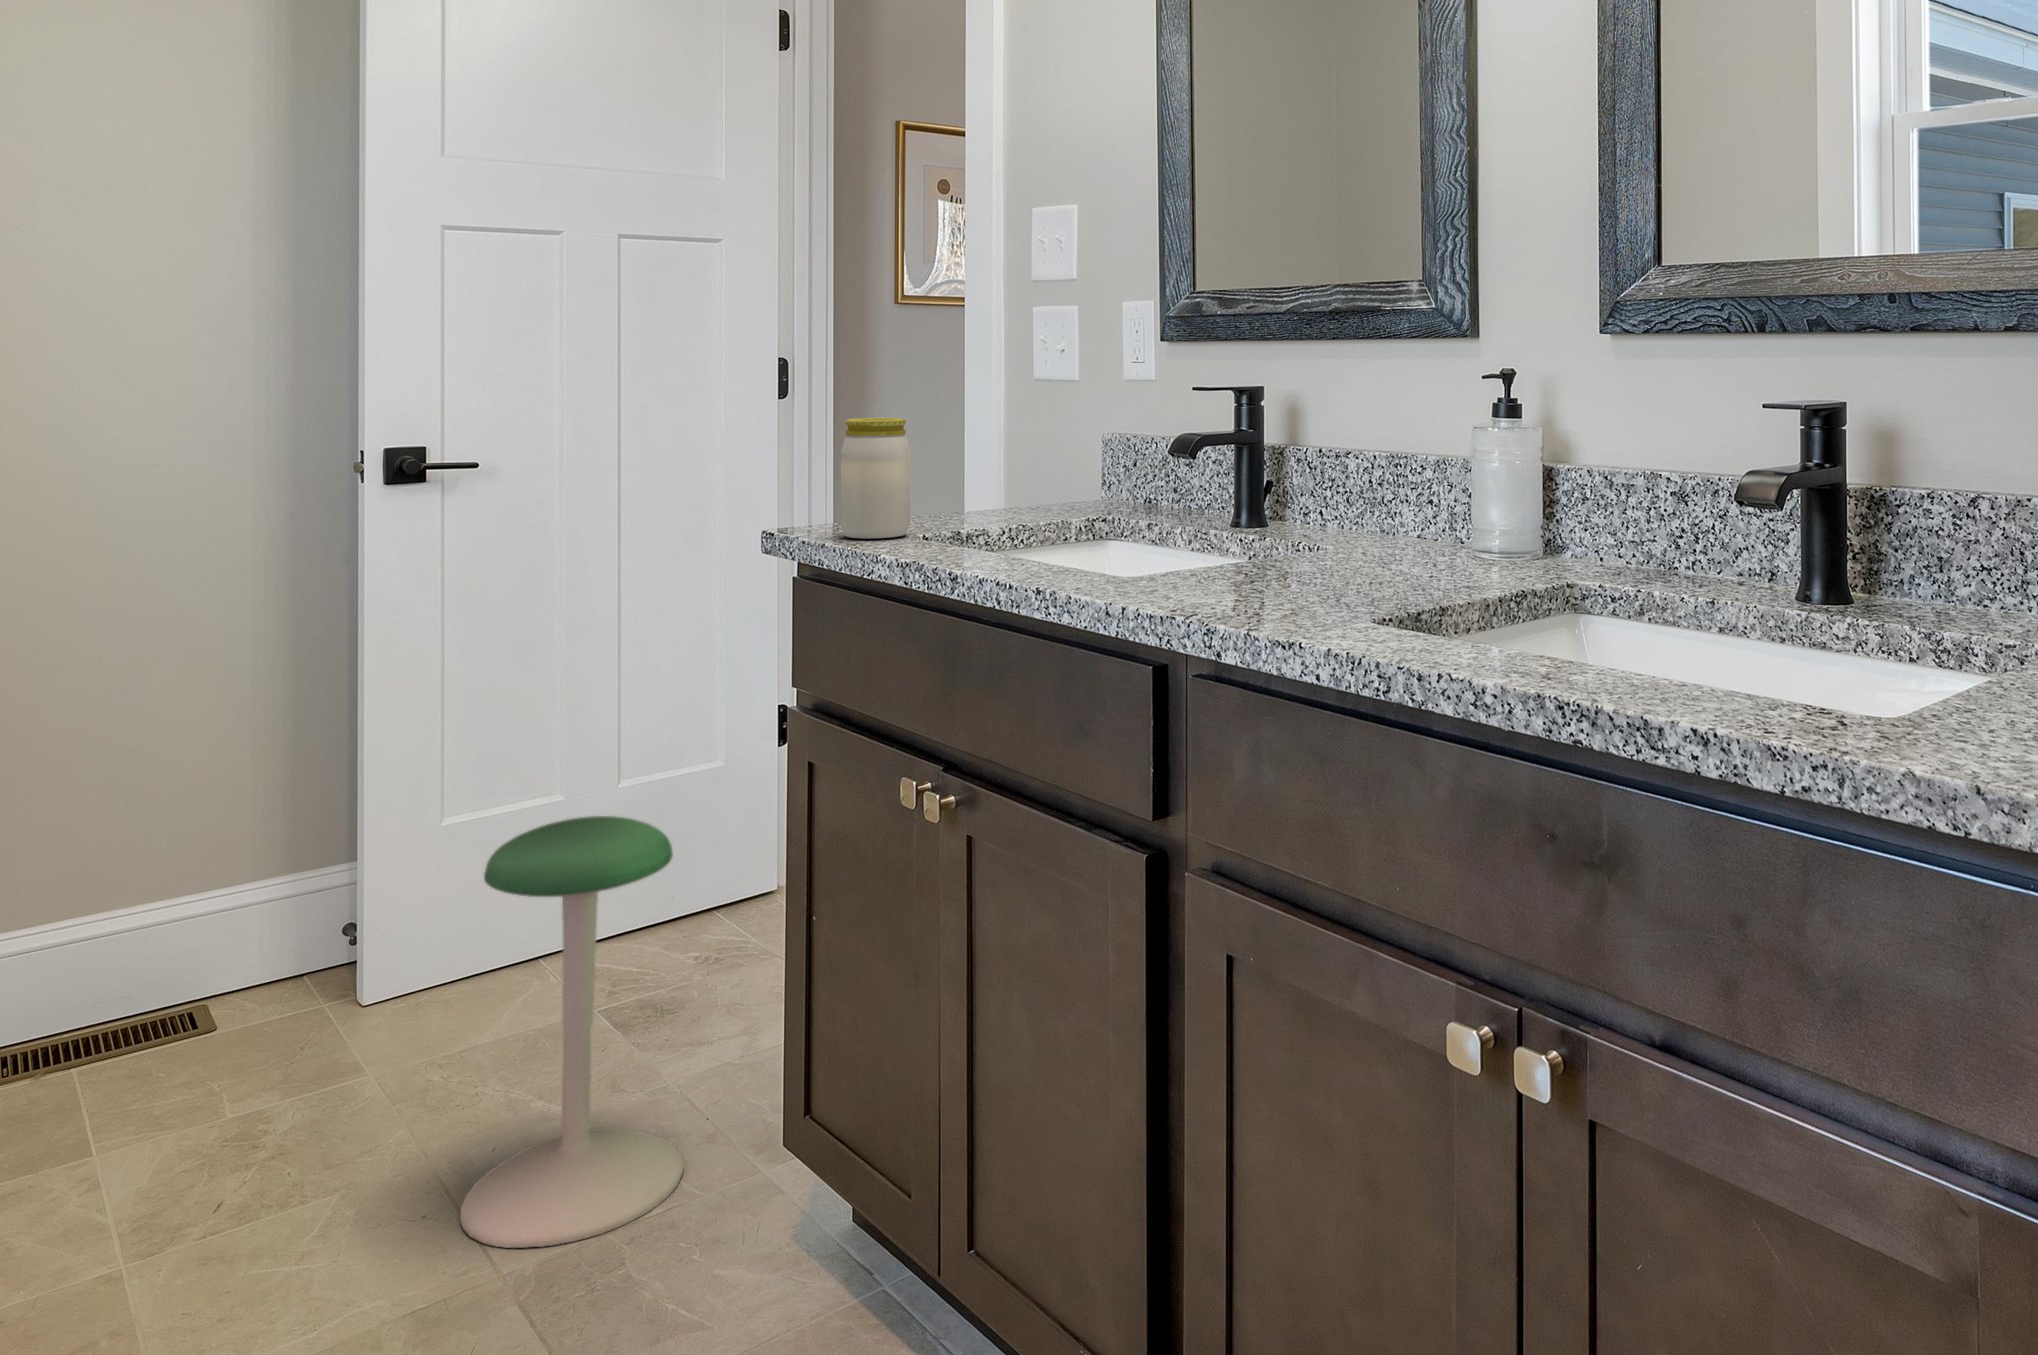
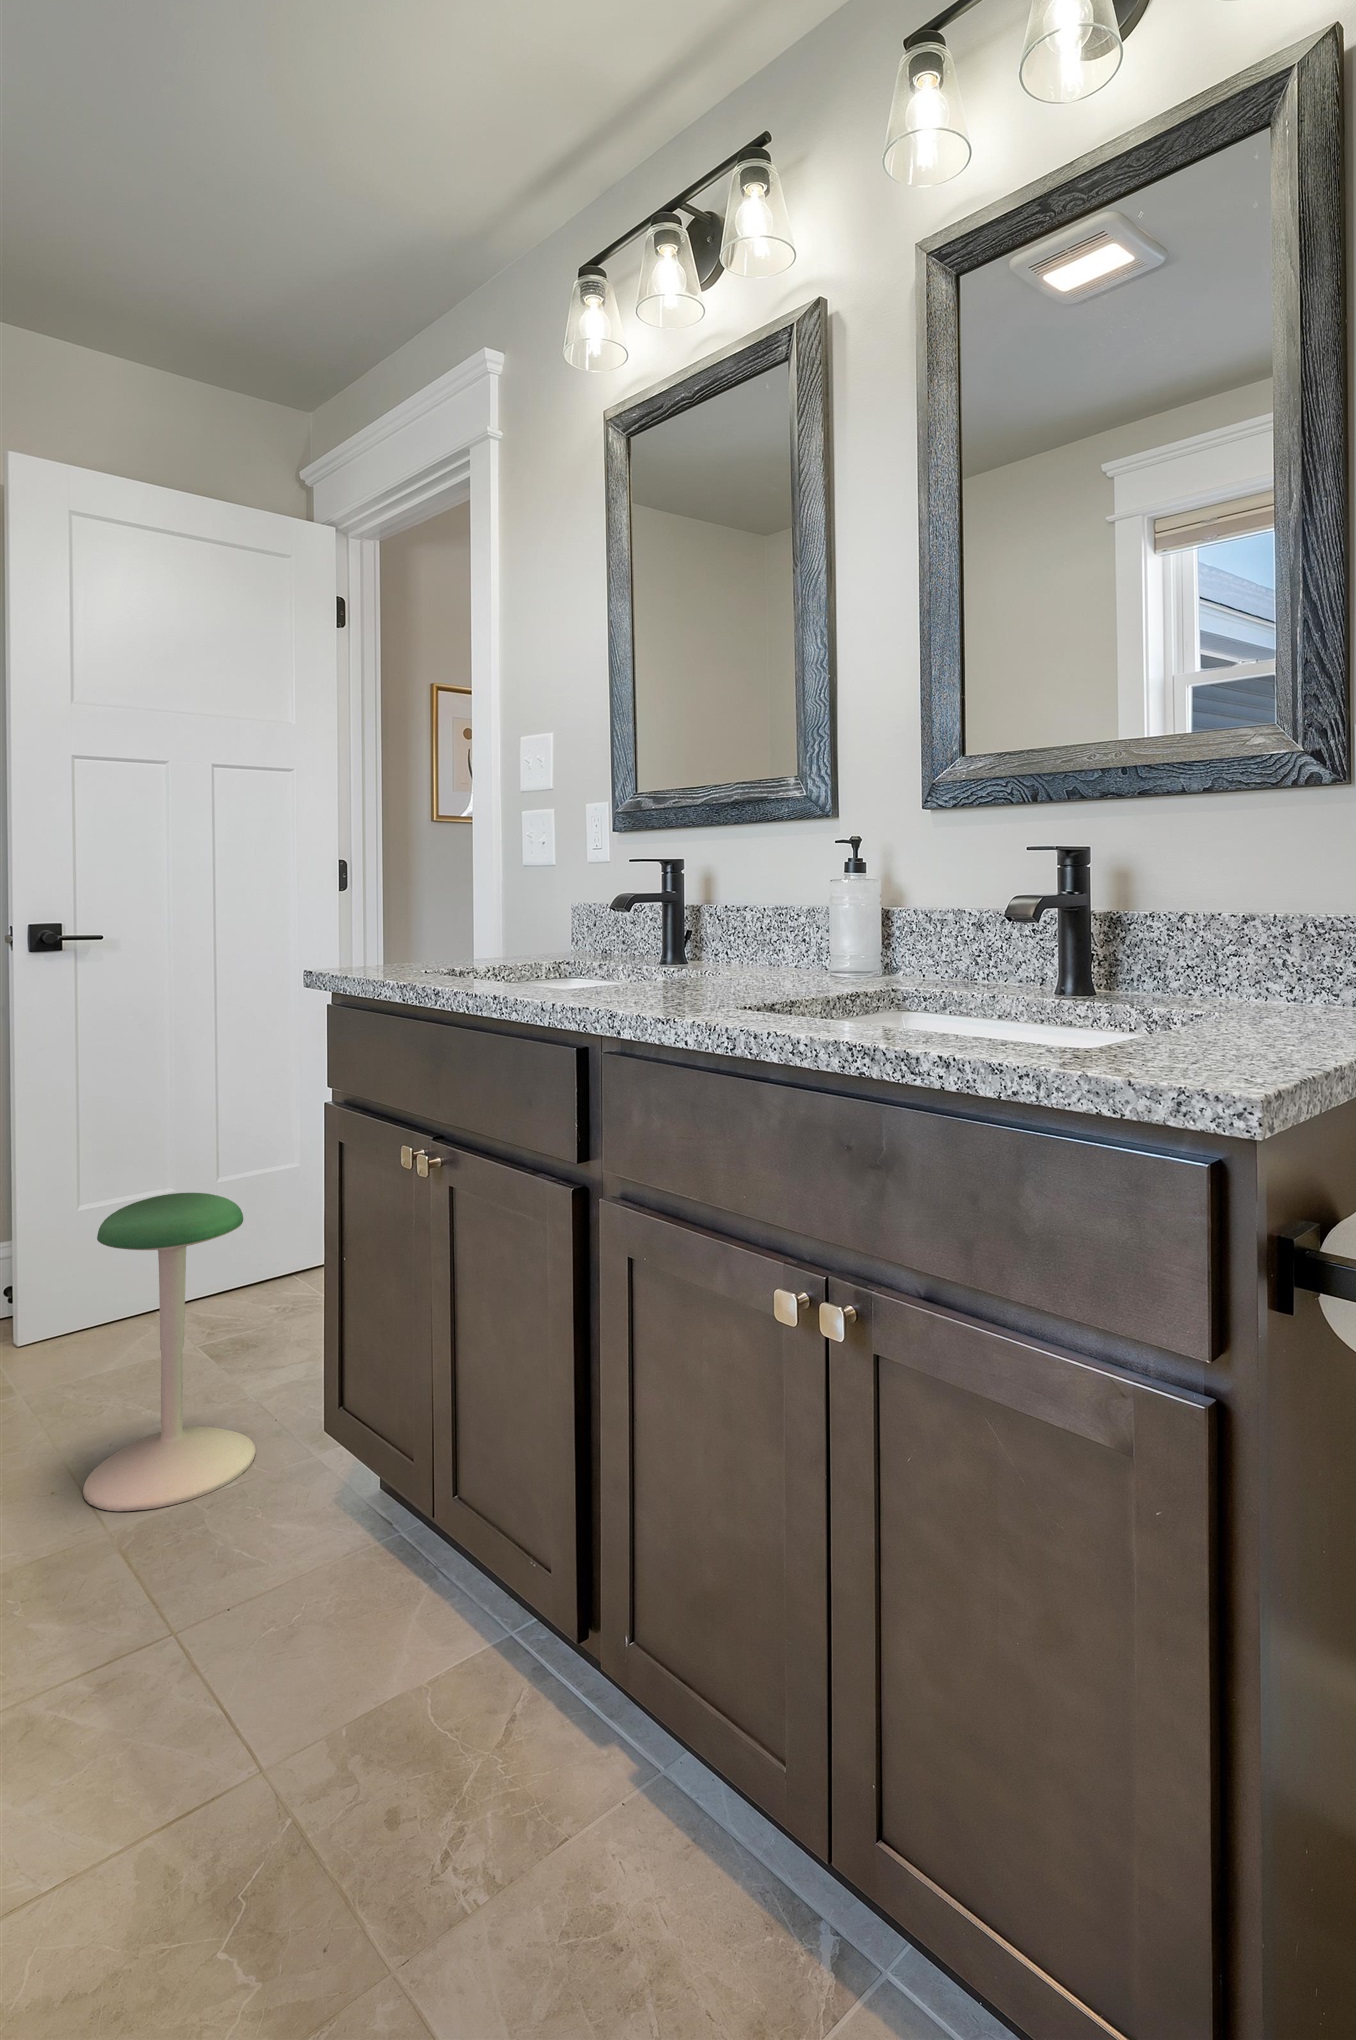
jar: present [841,418,910,539] -> none [363,887,417,977]

